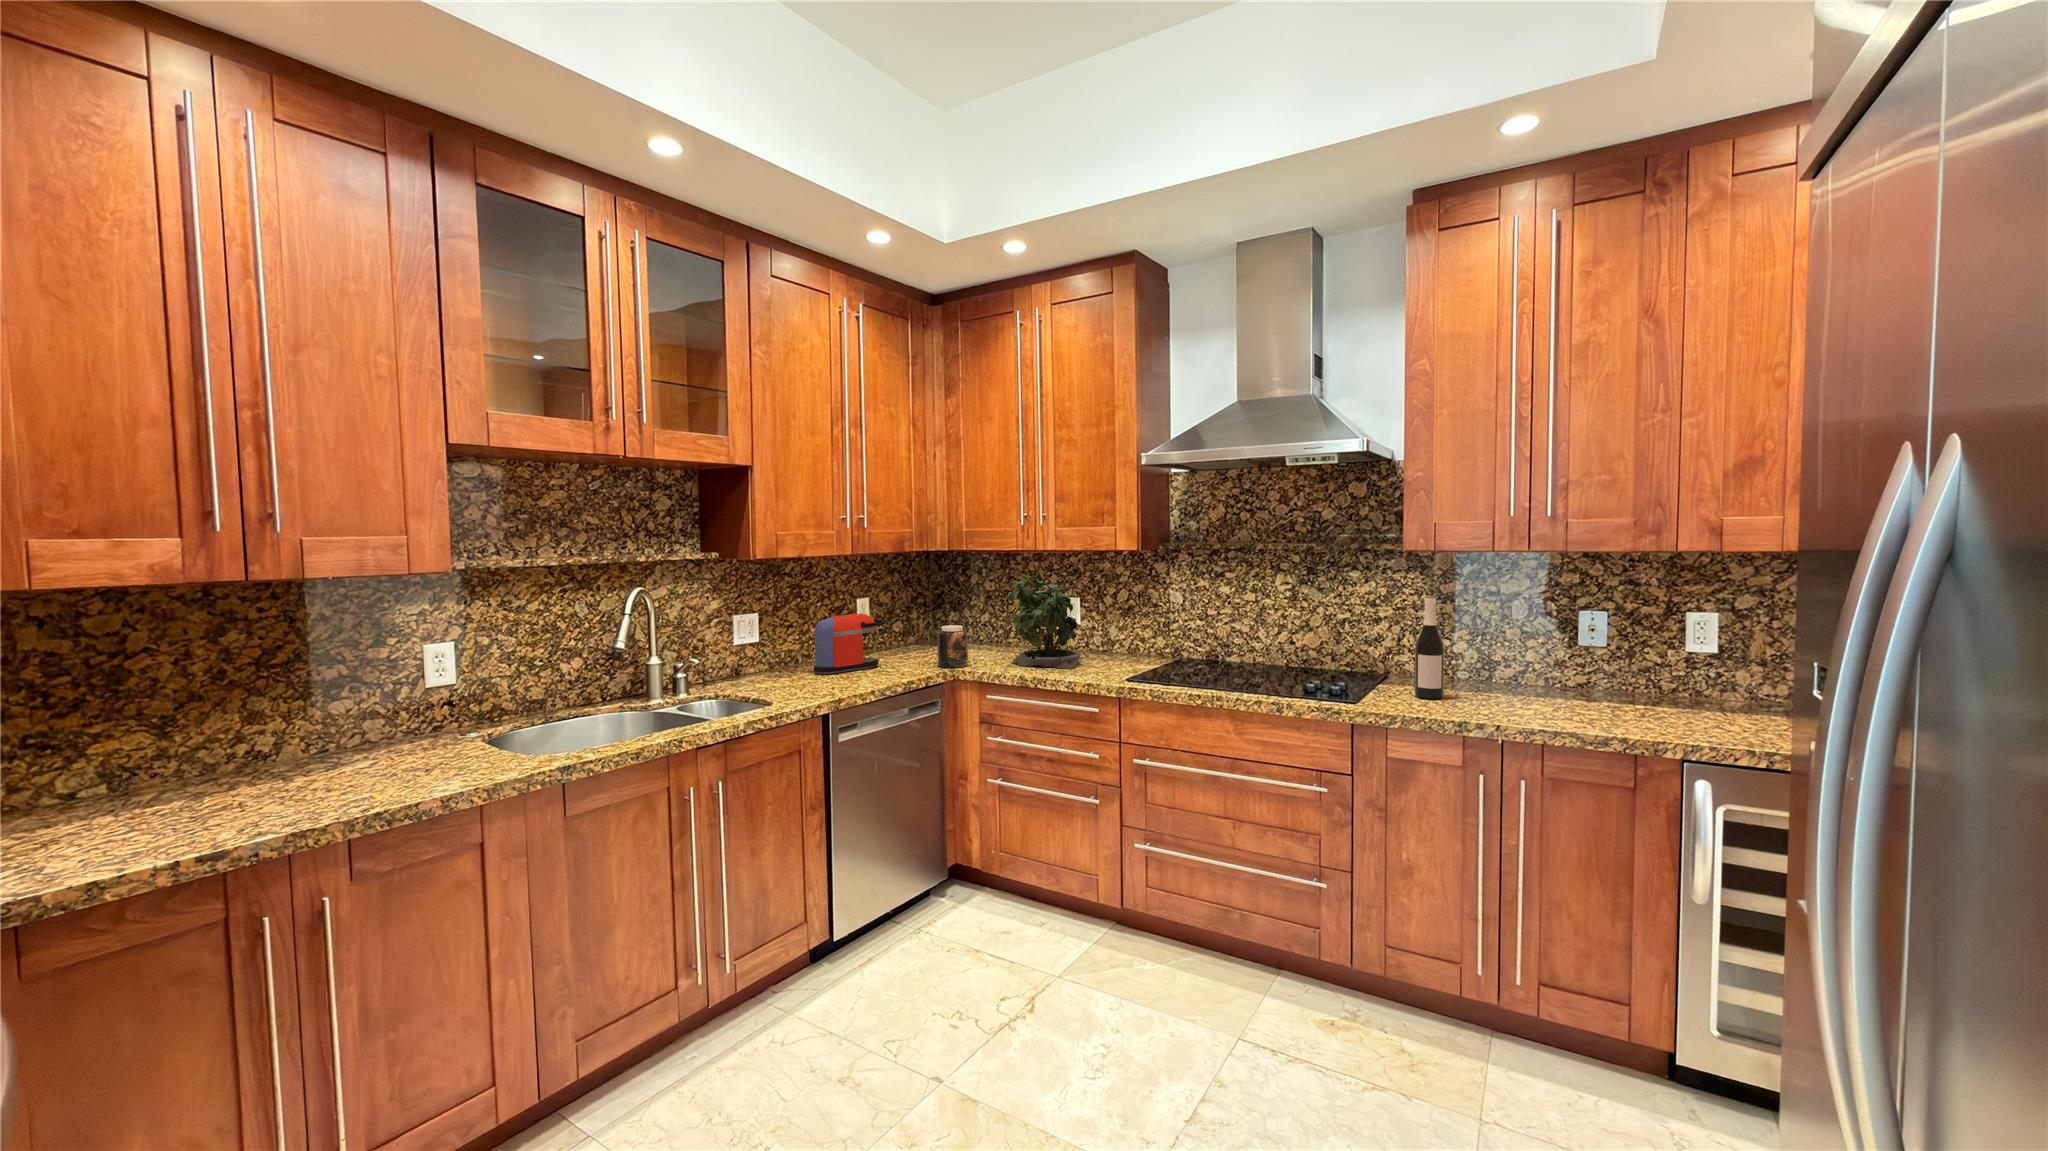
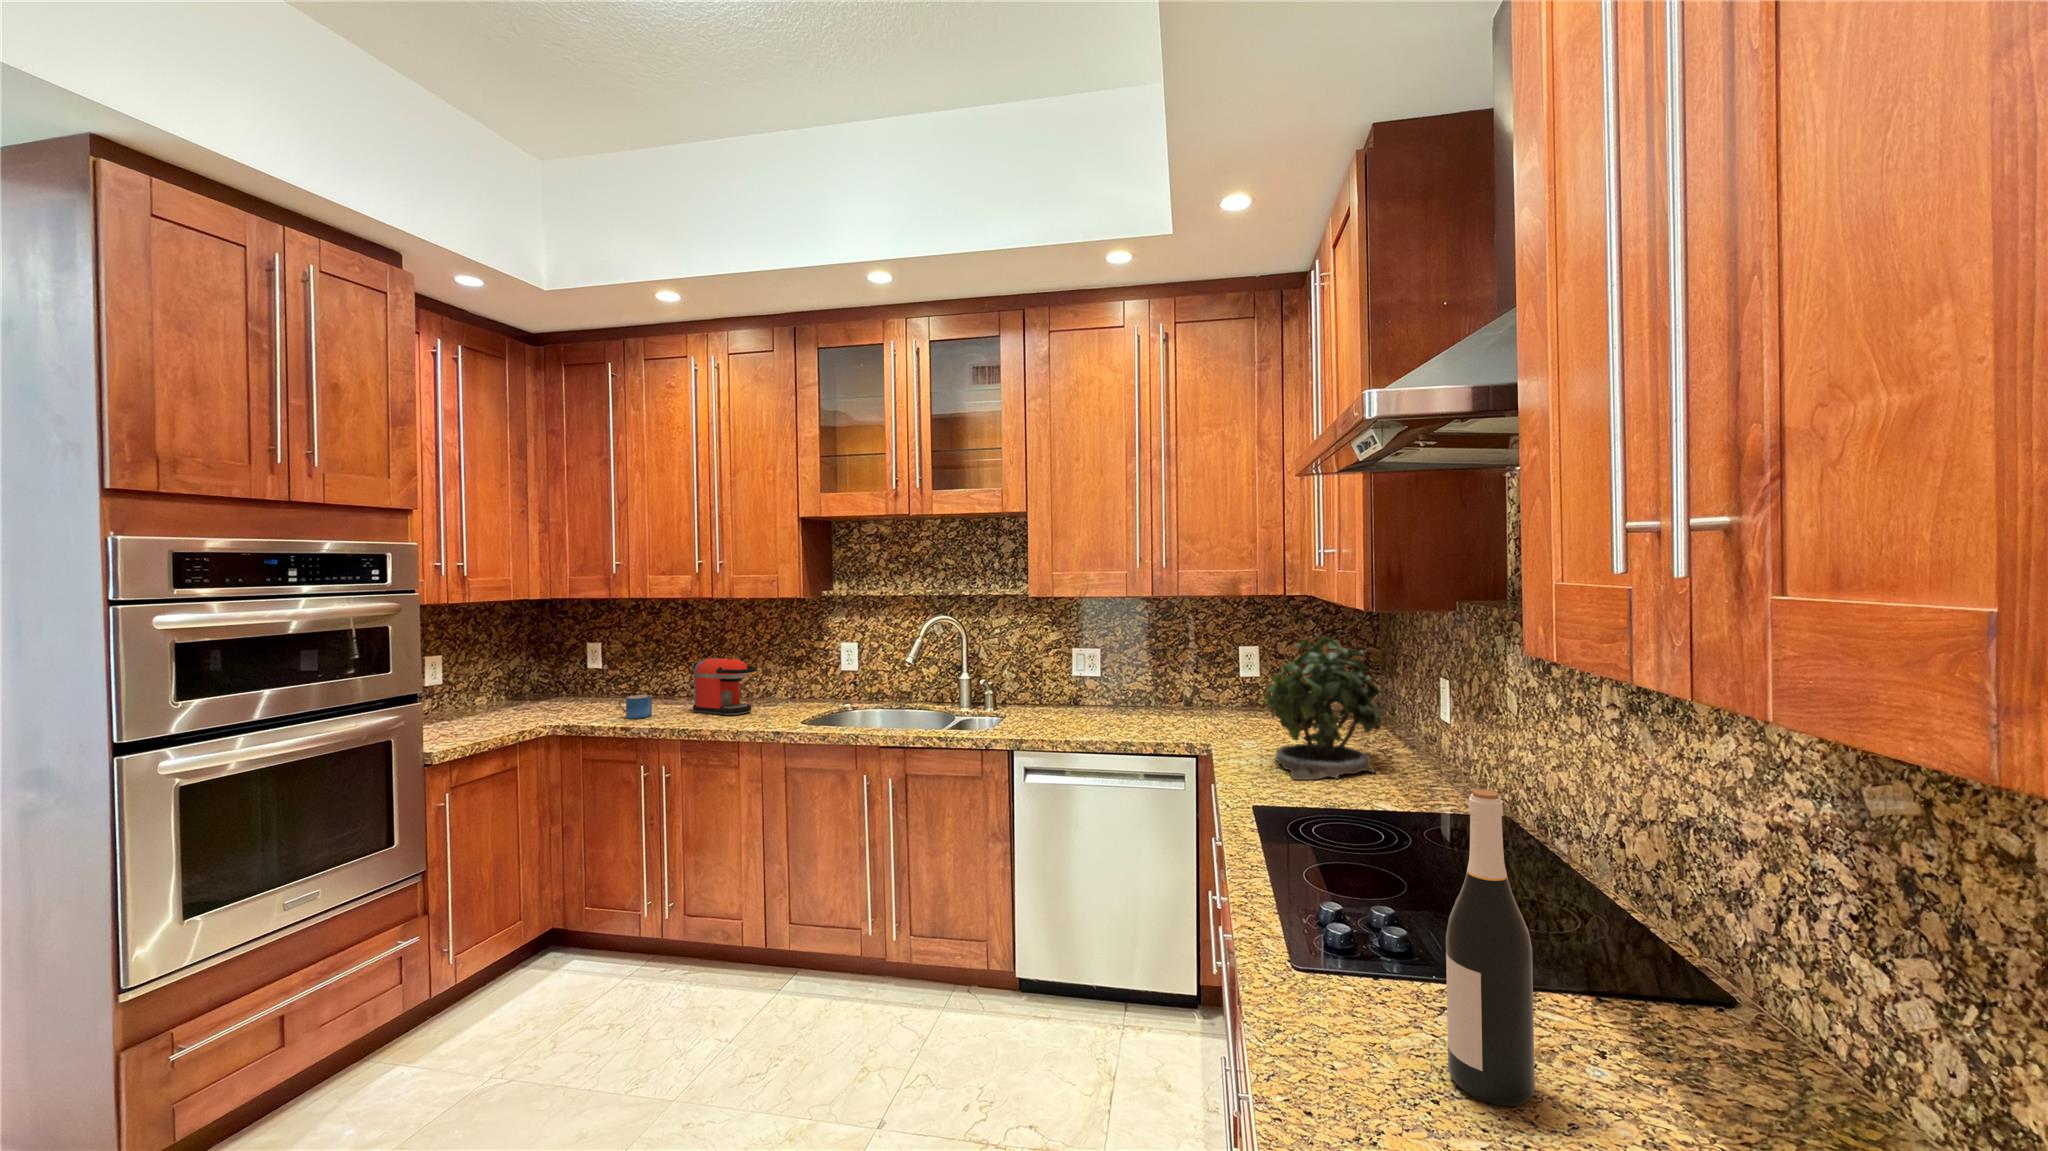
coffee maker: present [814,613,885,674] -> present [693,658,757,715]
jar: present [937,625,968,668] -> none [1213,689,1252,744]
mug: none [76,792,175,852] -> present [619,694,652,719]

